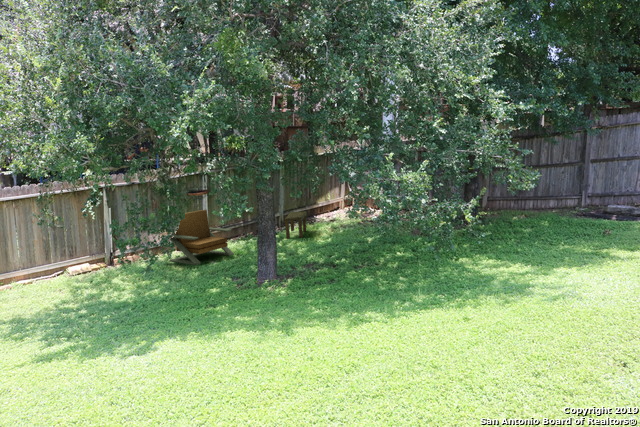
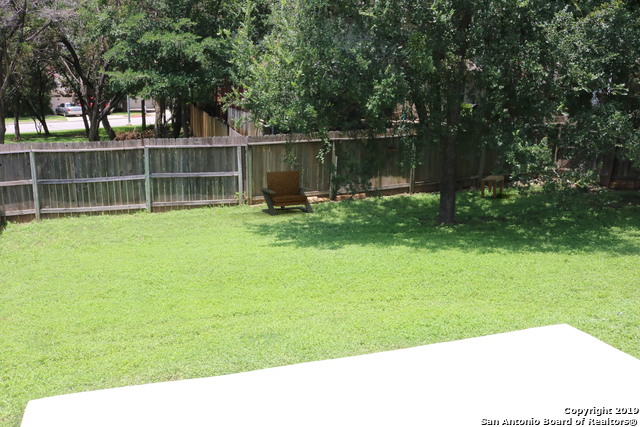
lounge chair: present [170,210,234,265] -> present [261,170,313,216]

